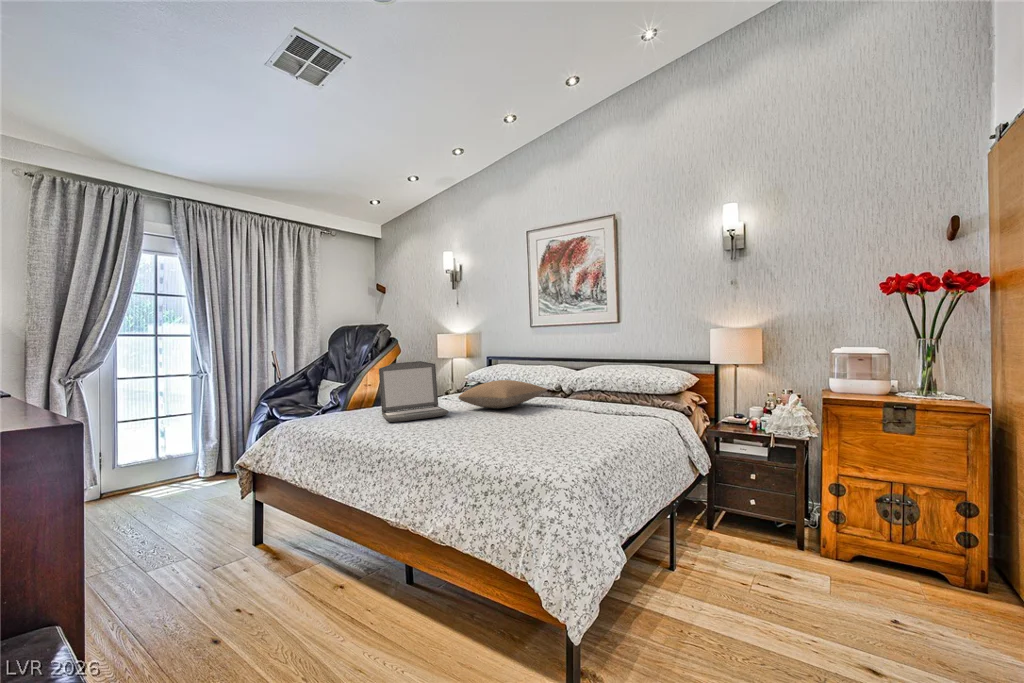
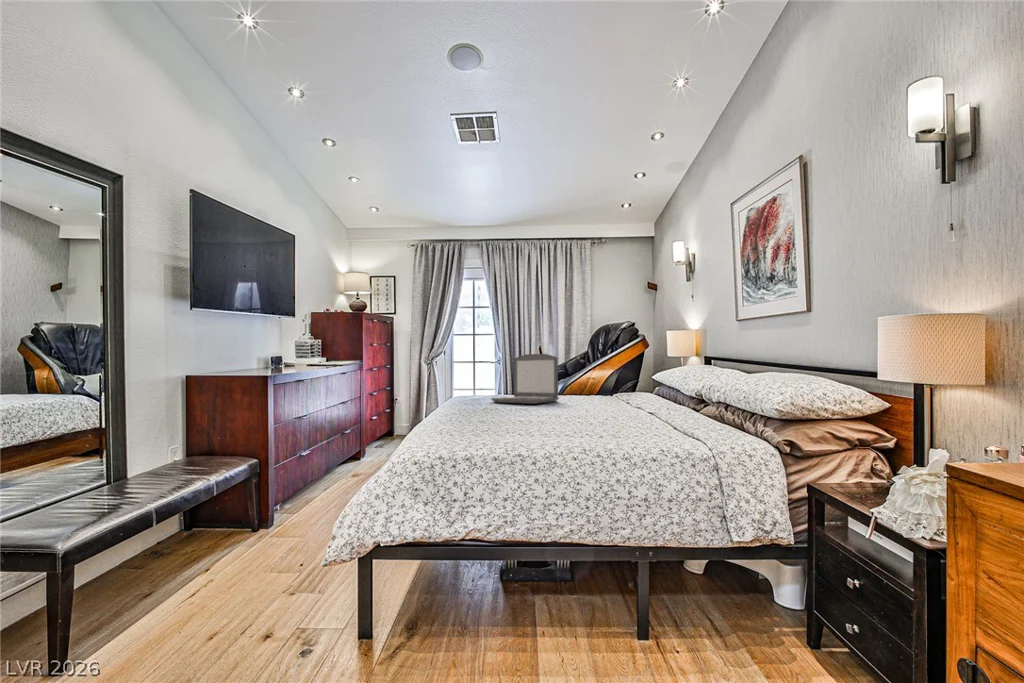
pillow: present [458,380,547,408] -> none [569,378,647,407]

